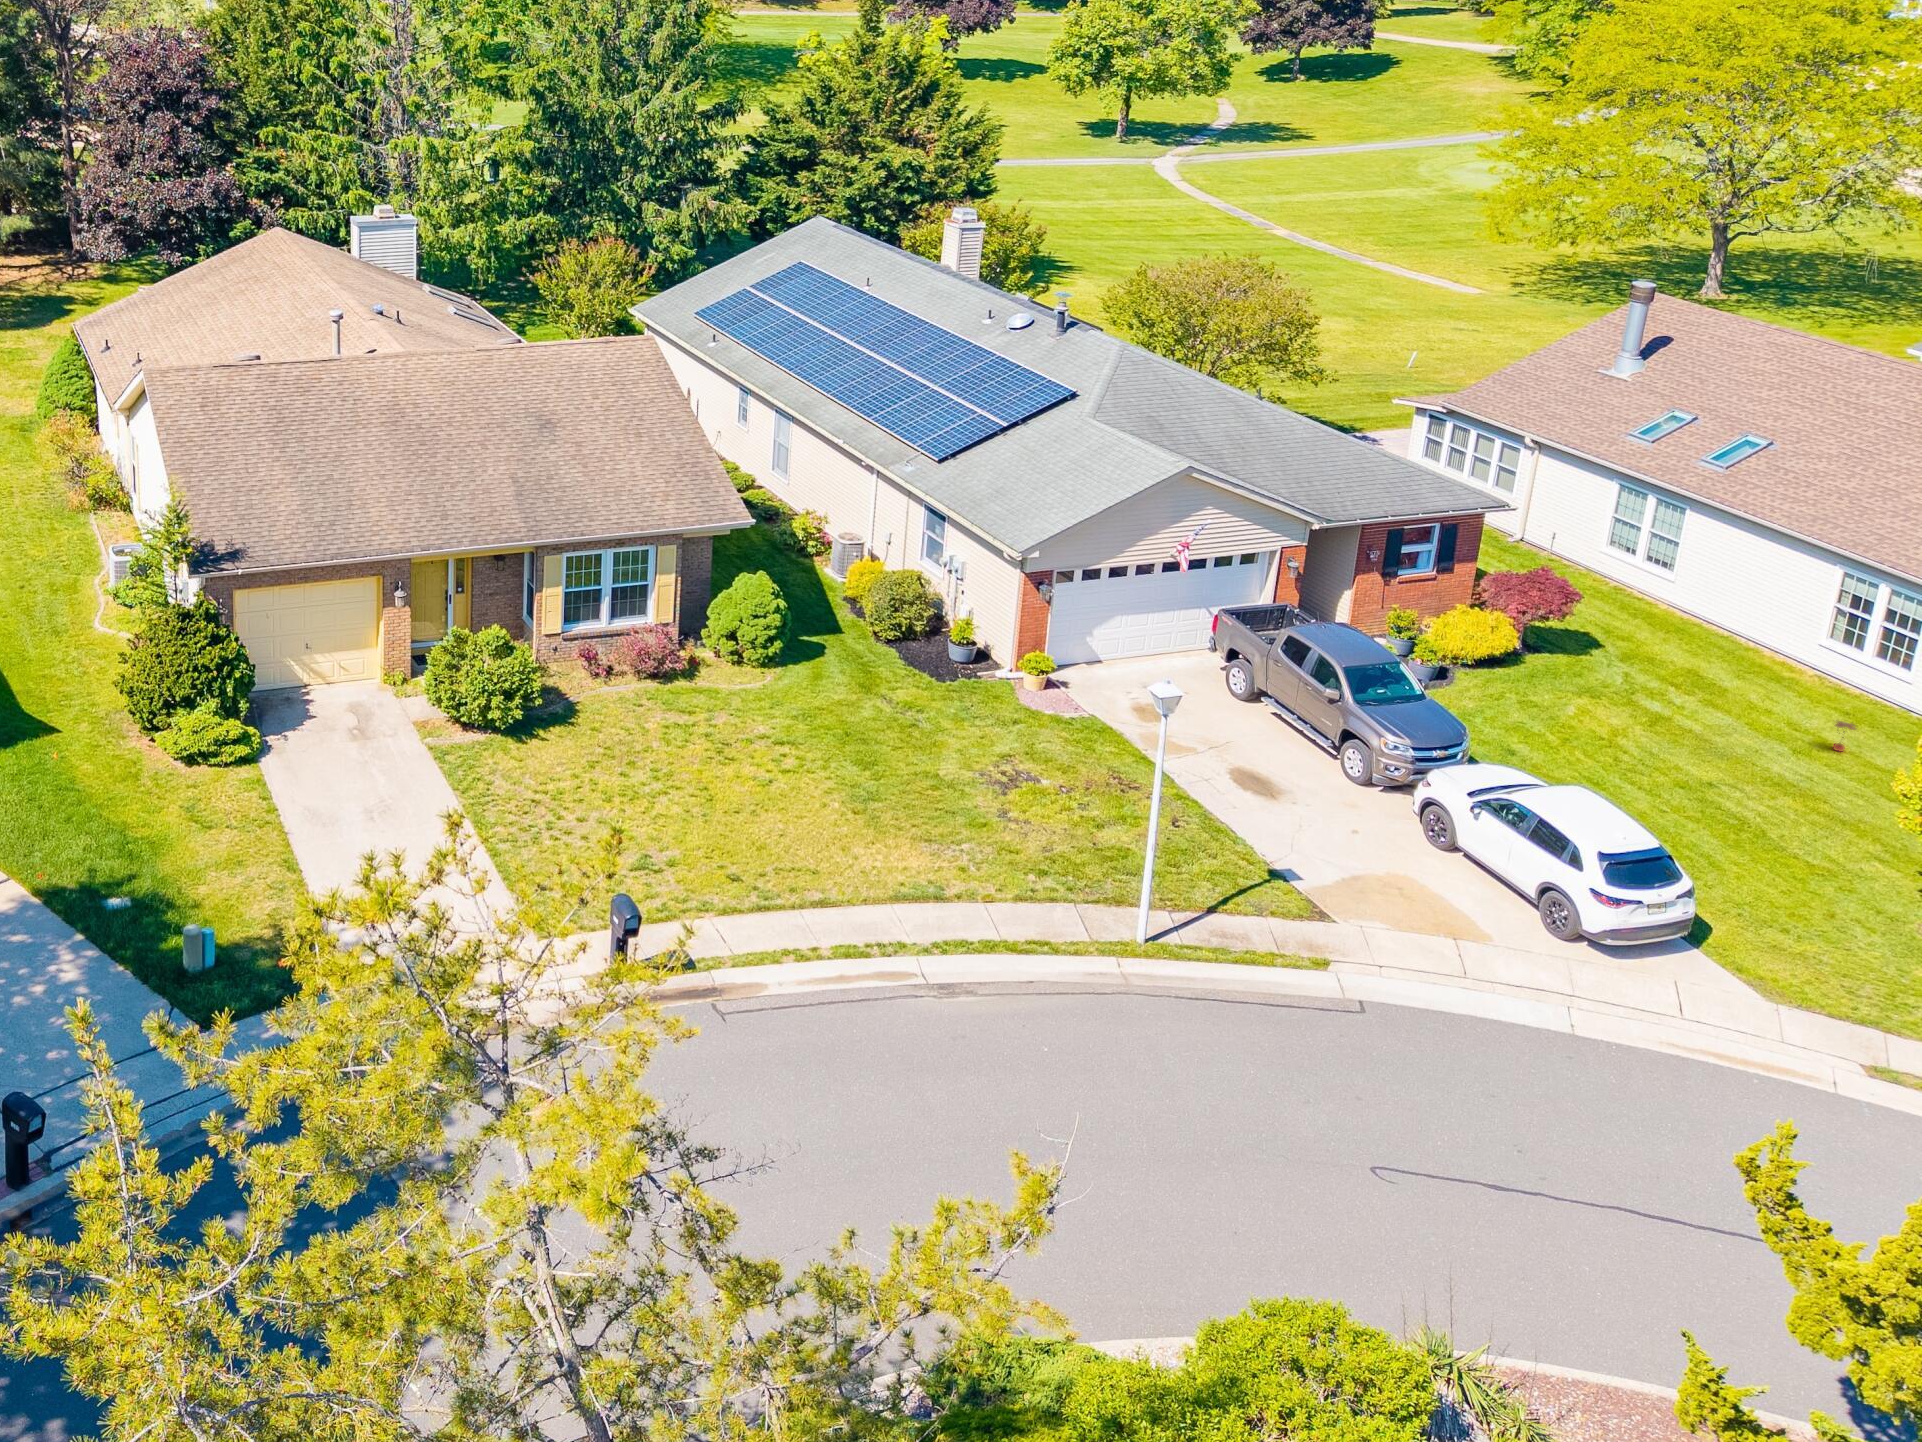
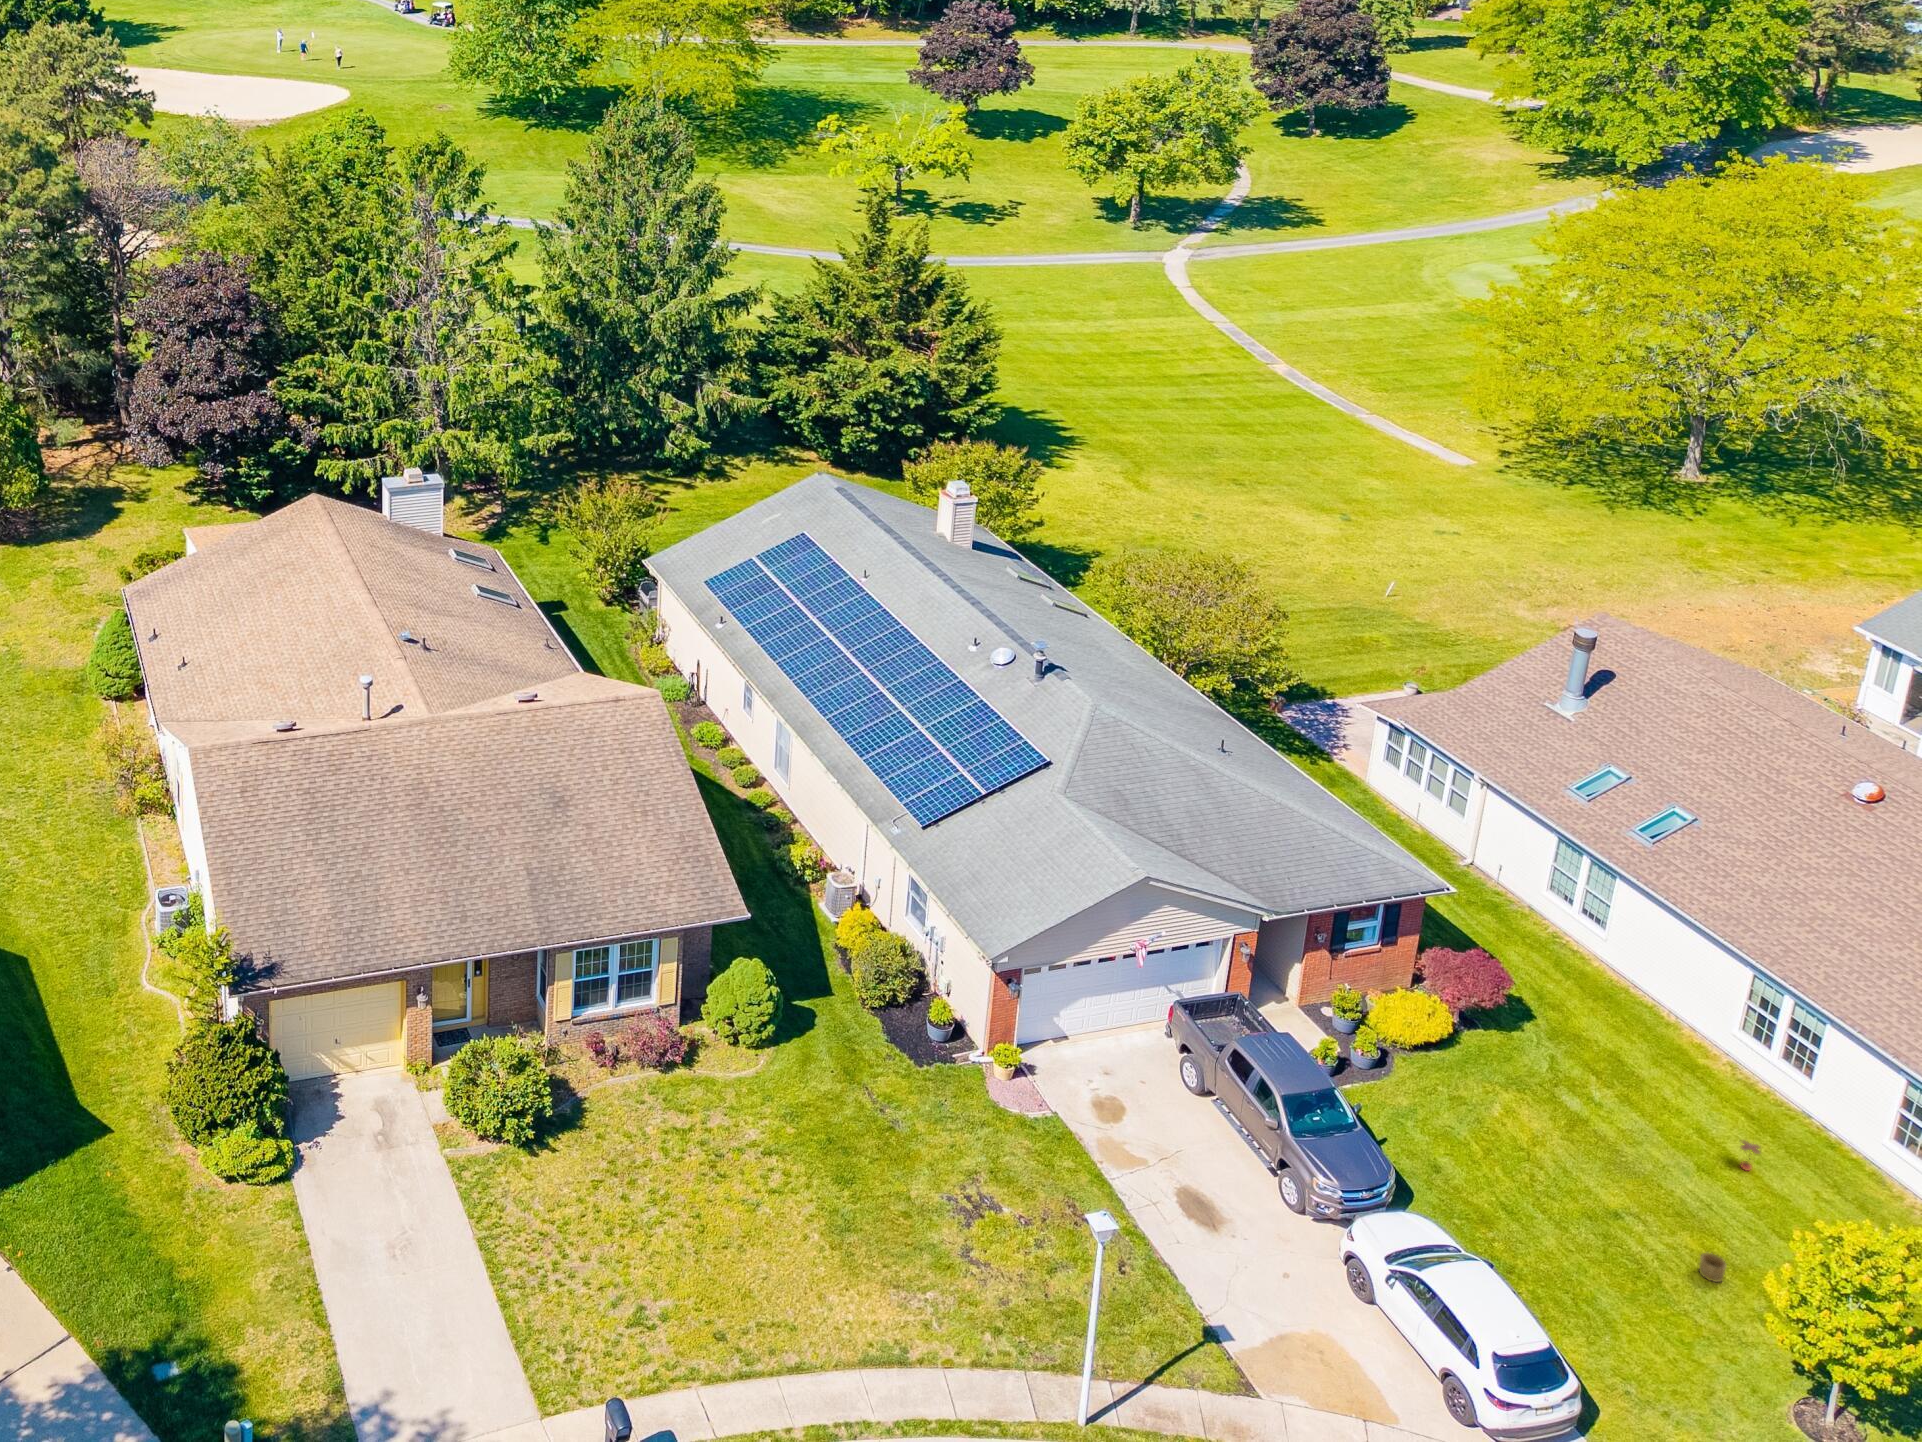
wooden bucket: none [1799,805,1832,832] -> present [1699,1253,1726,1282]

